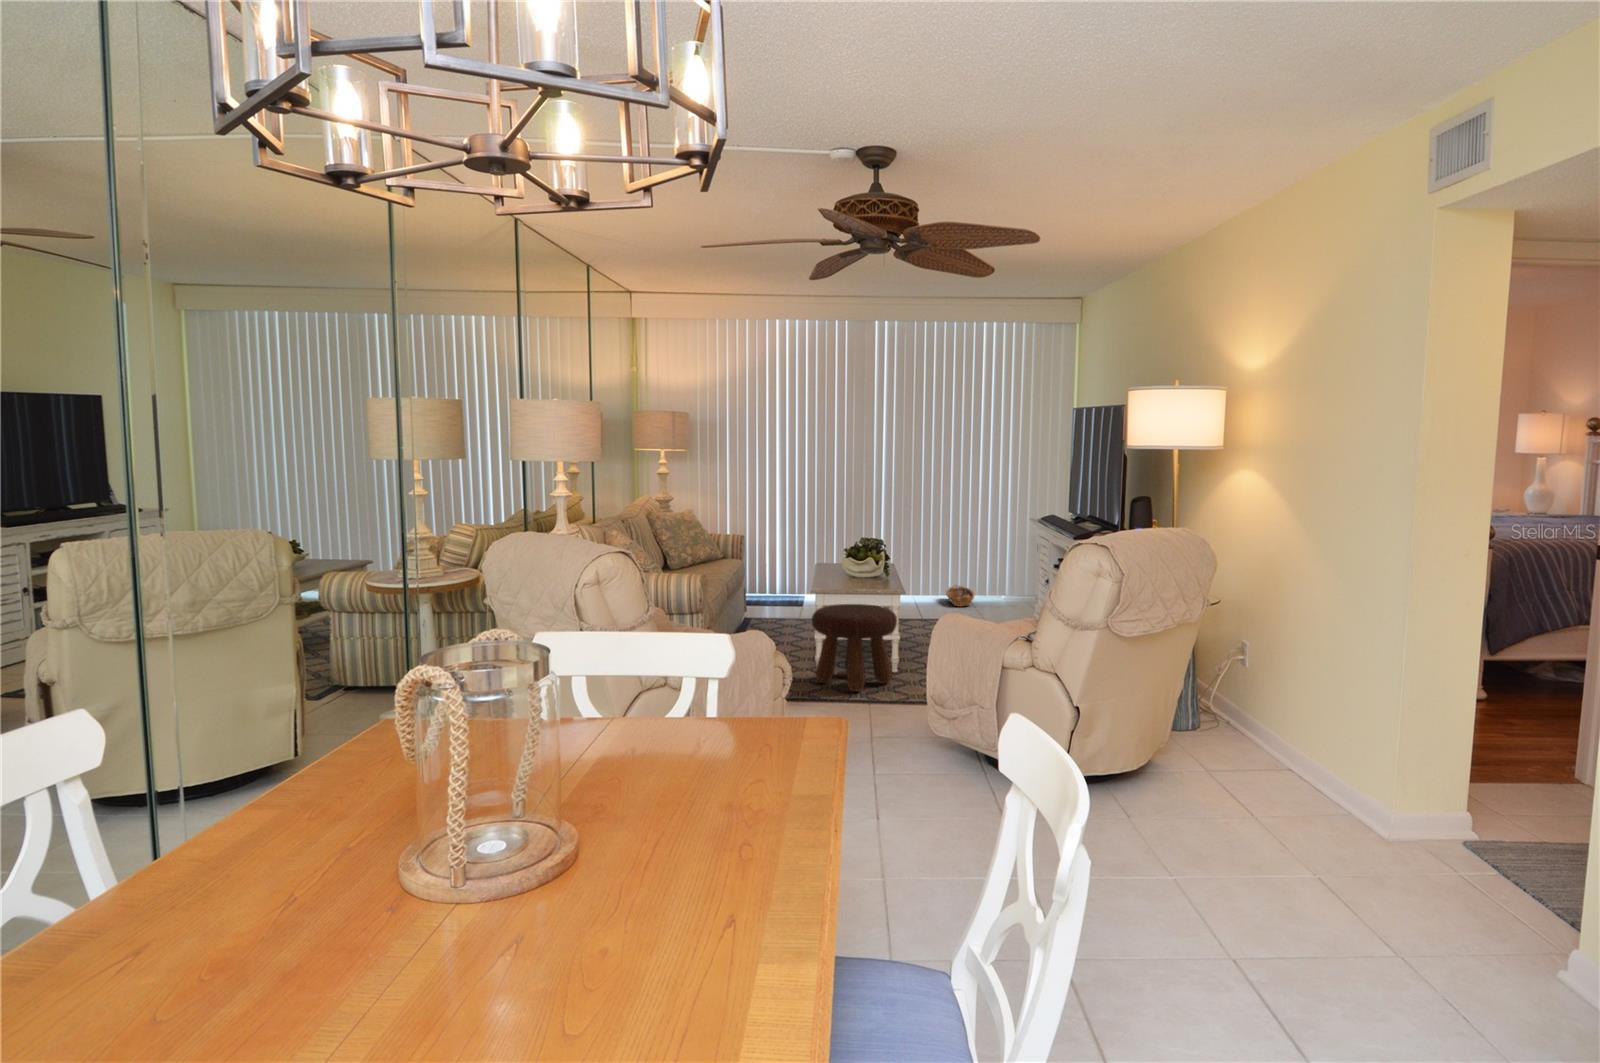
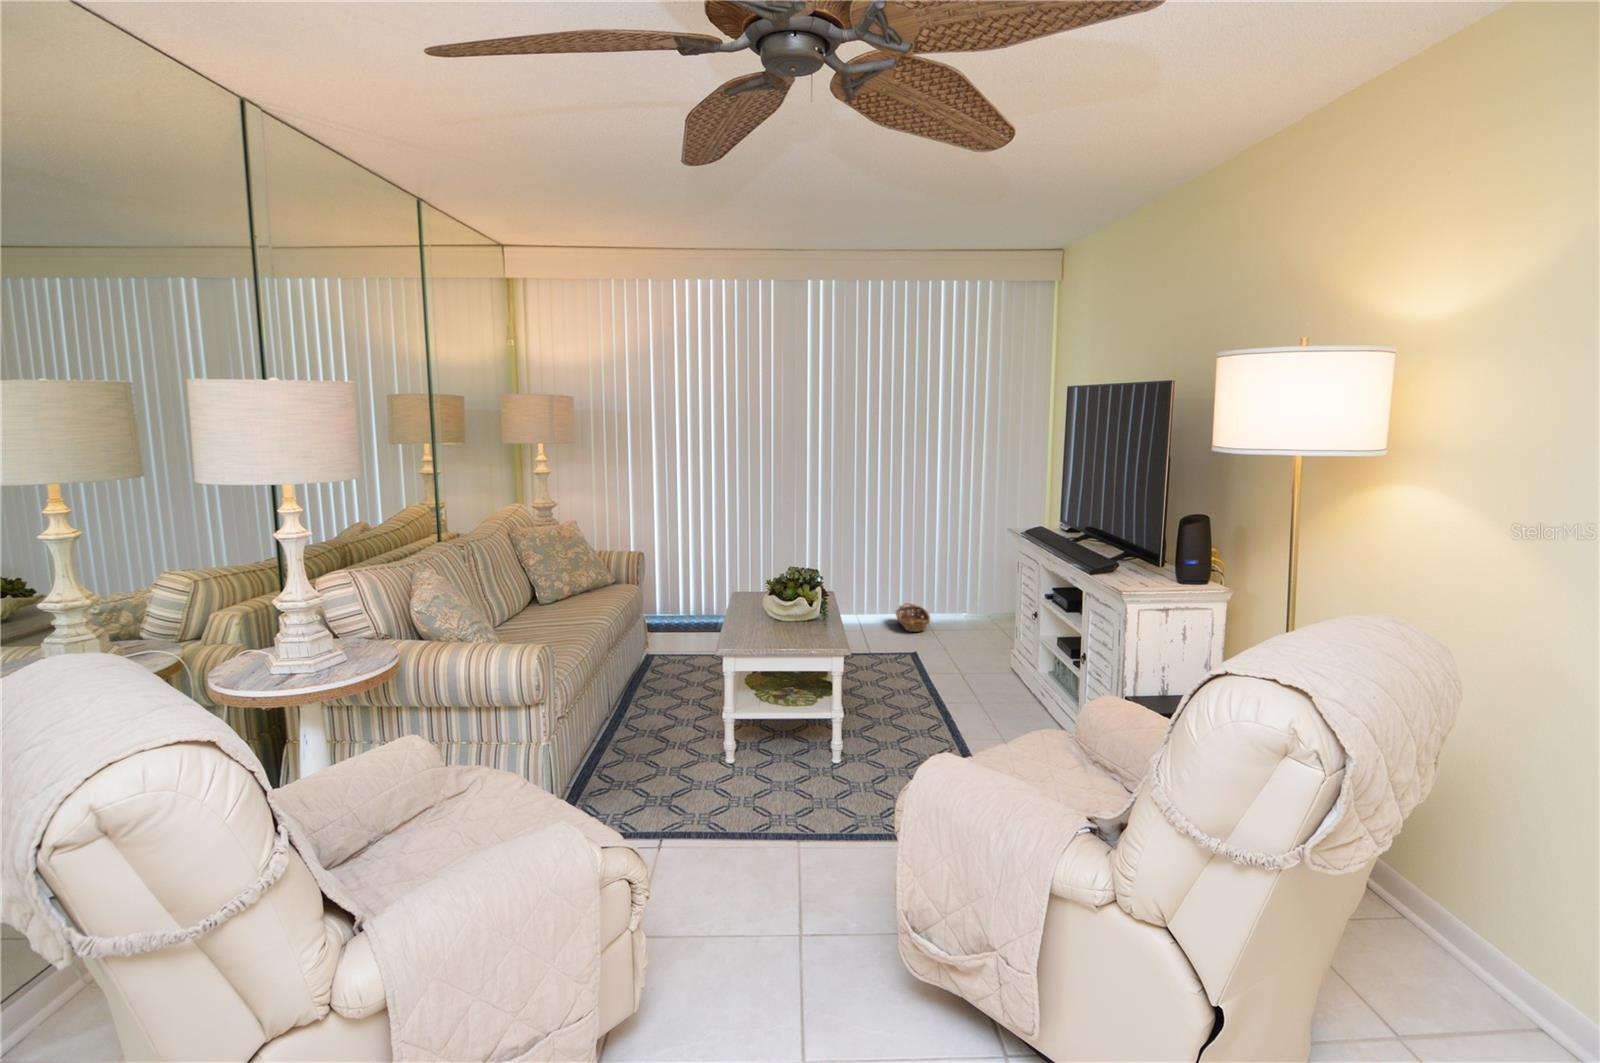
footstool: present [812,604,897,691] -> none [716,672,841,812]

